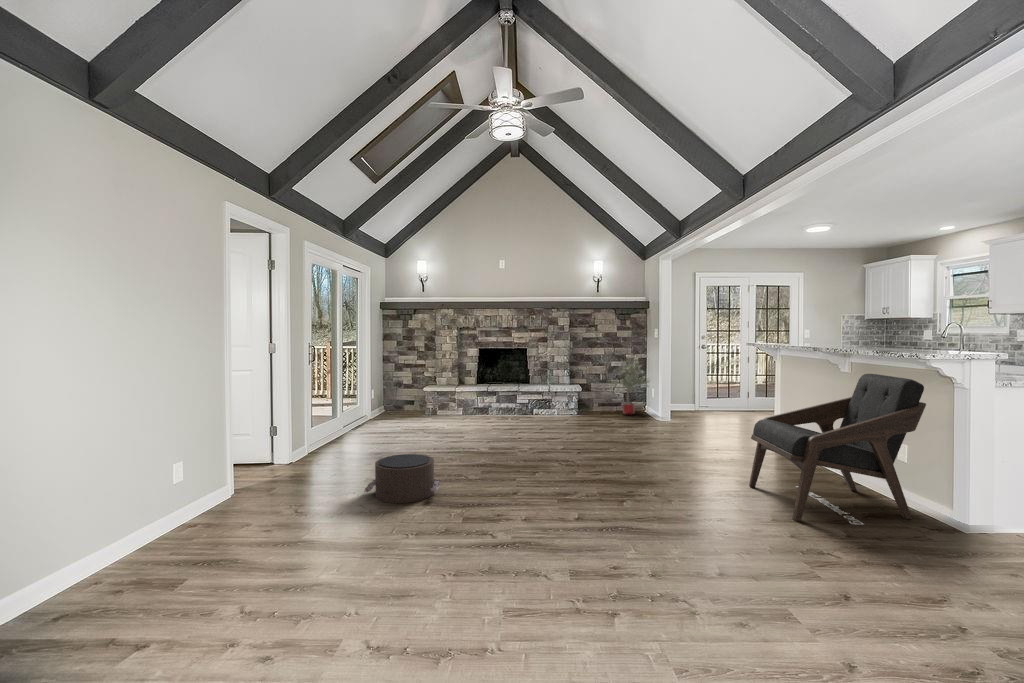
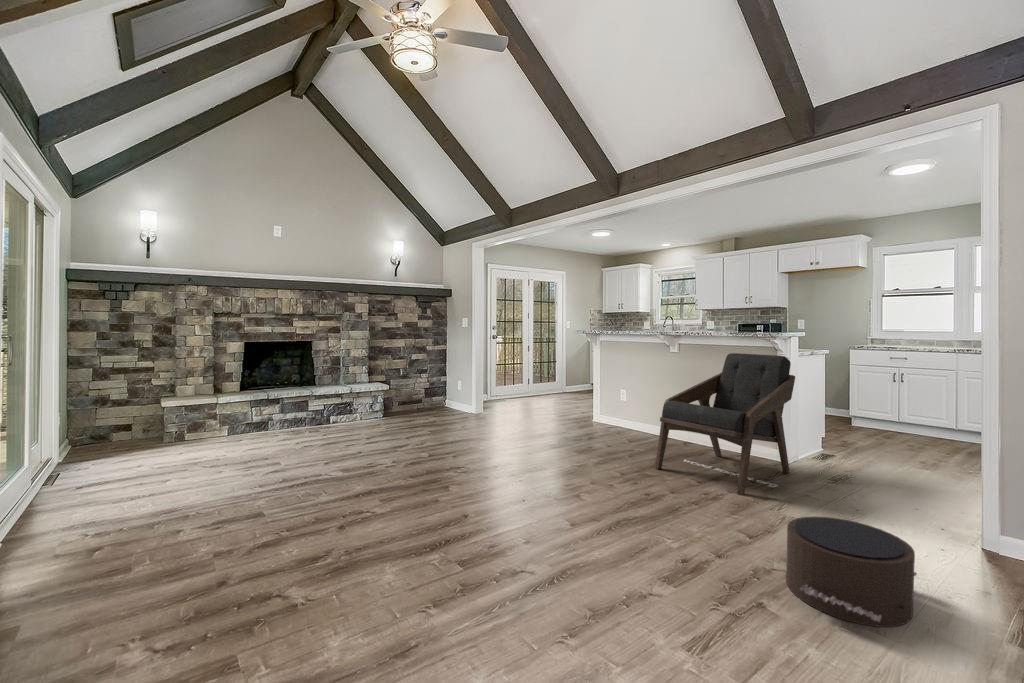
potted tree: present [619,357,649,415] -> none [424,348,459,412]
pouf: present [364,454,441,503] -> present [786,516,917,627]

